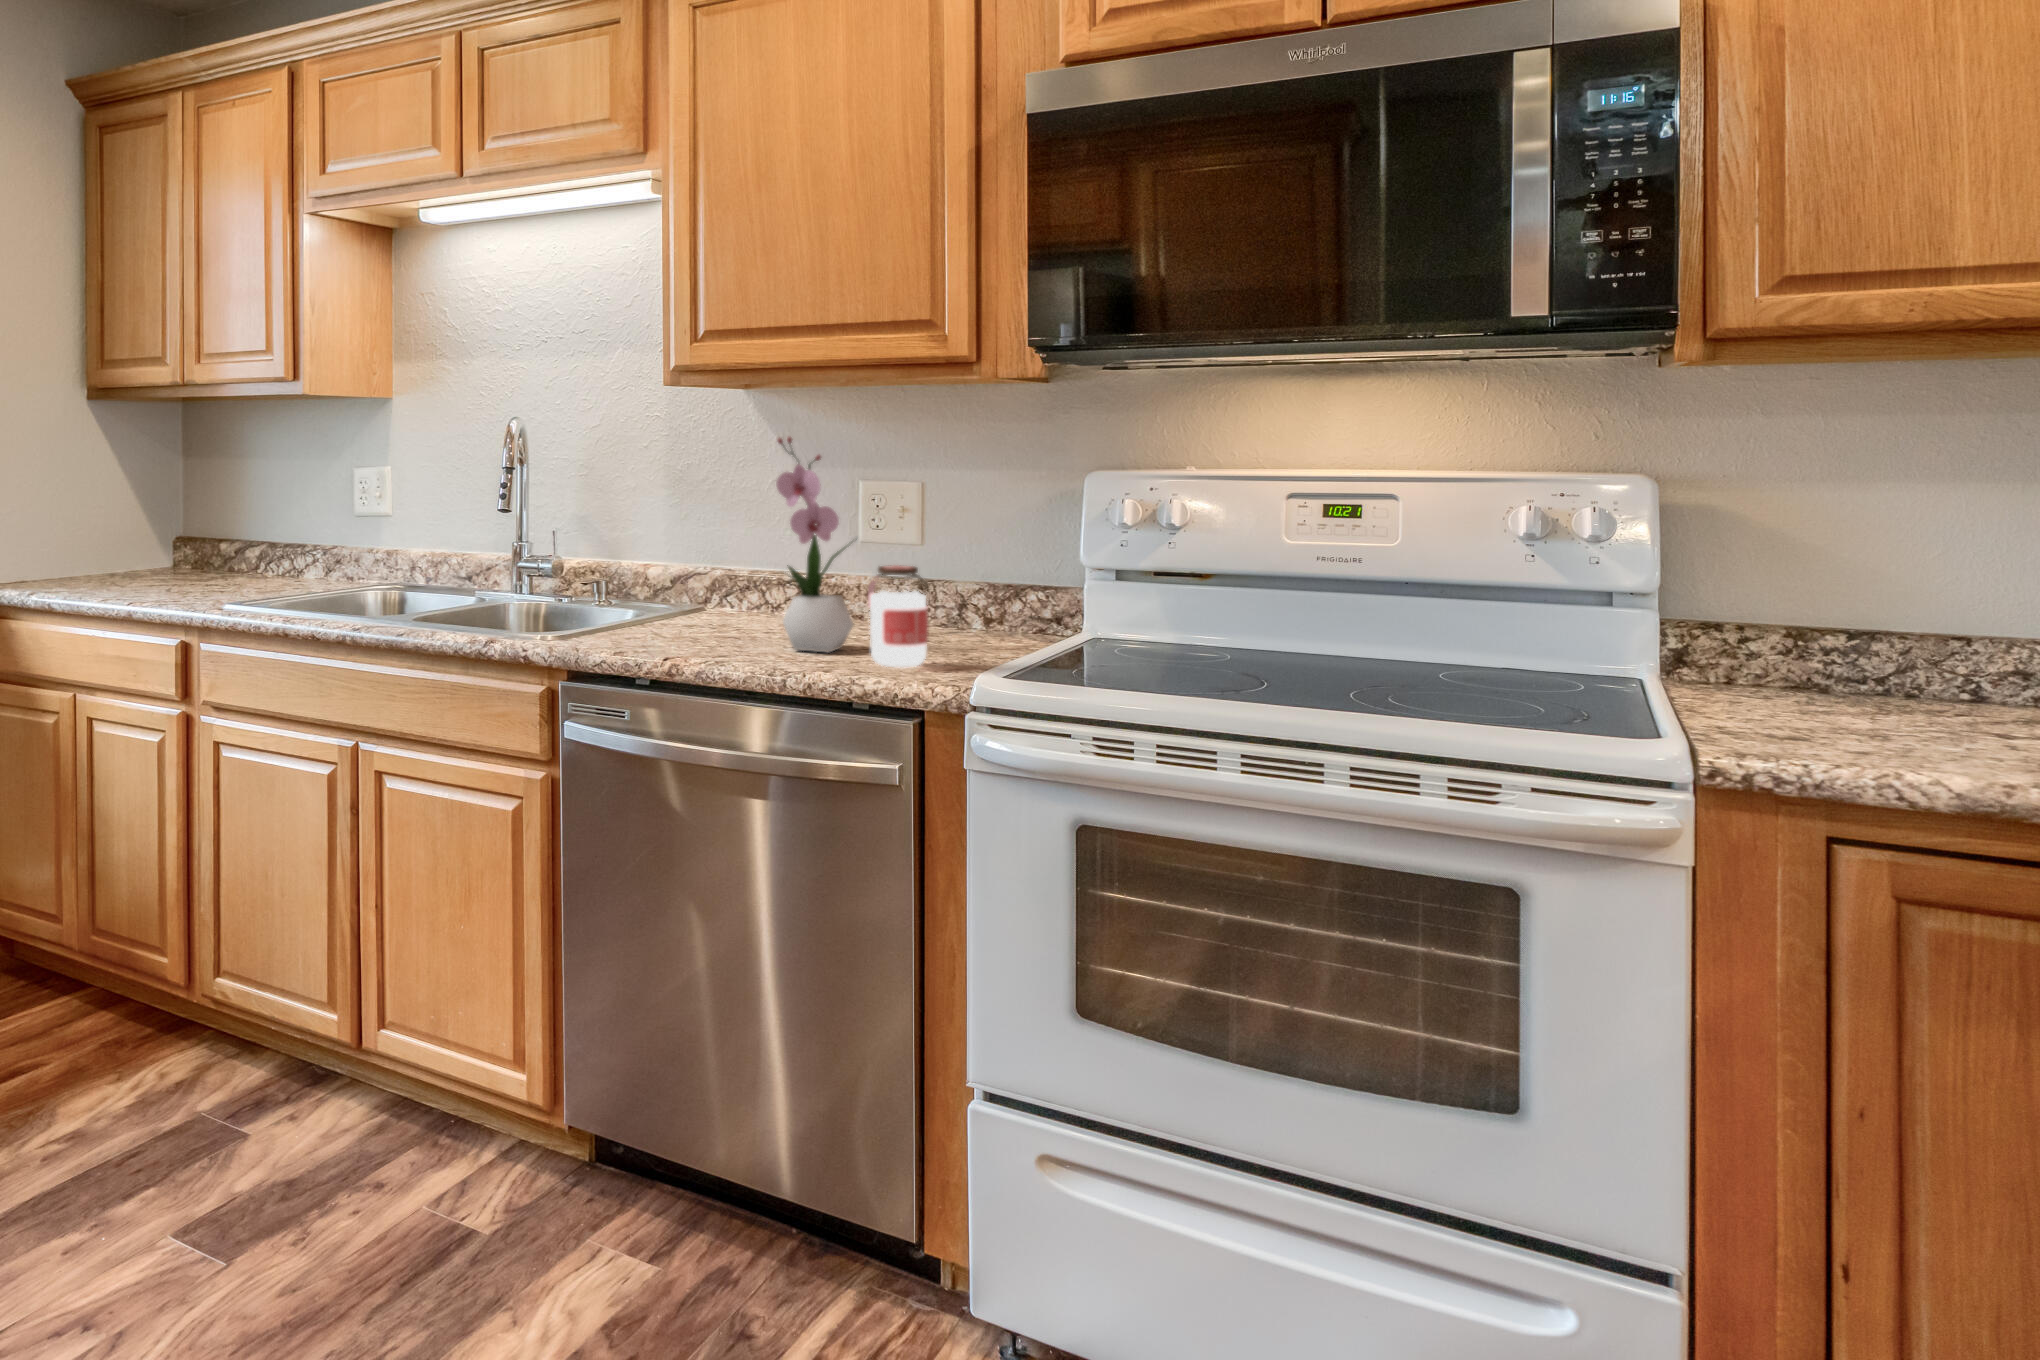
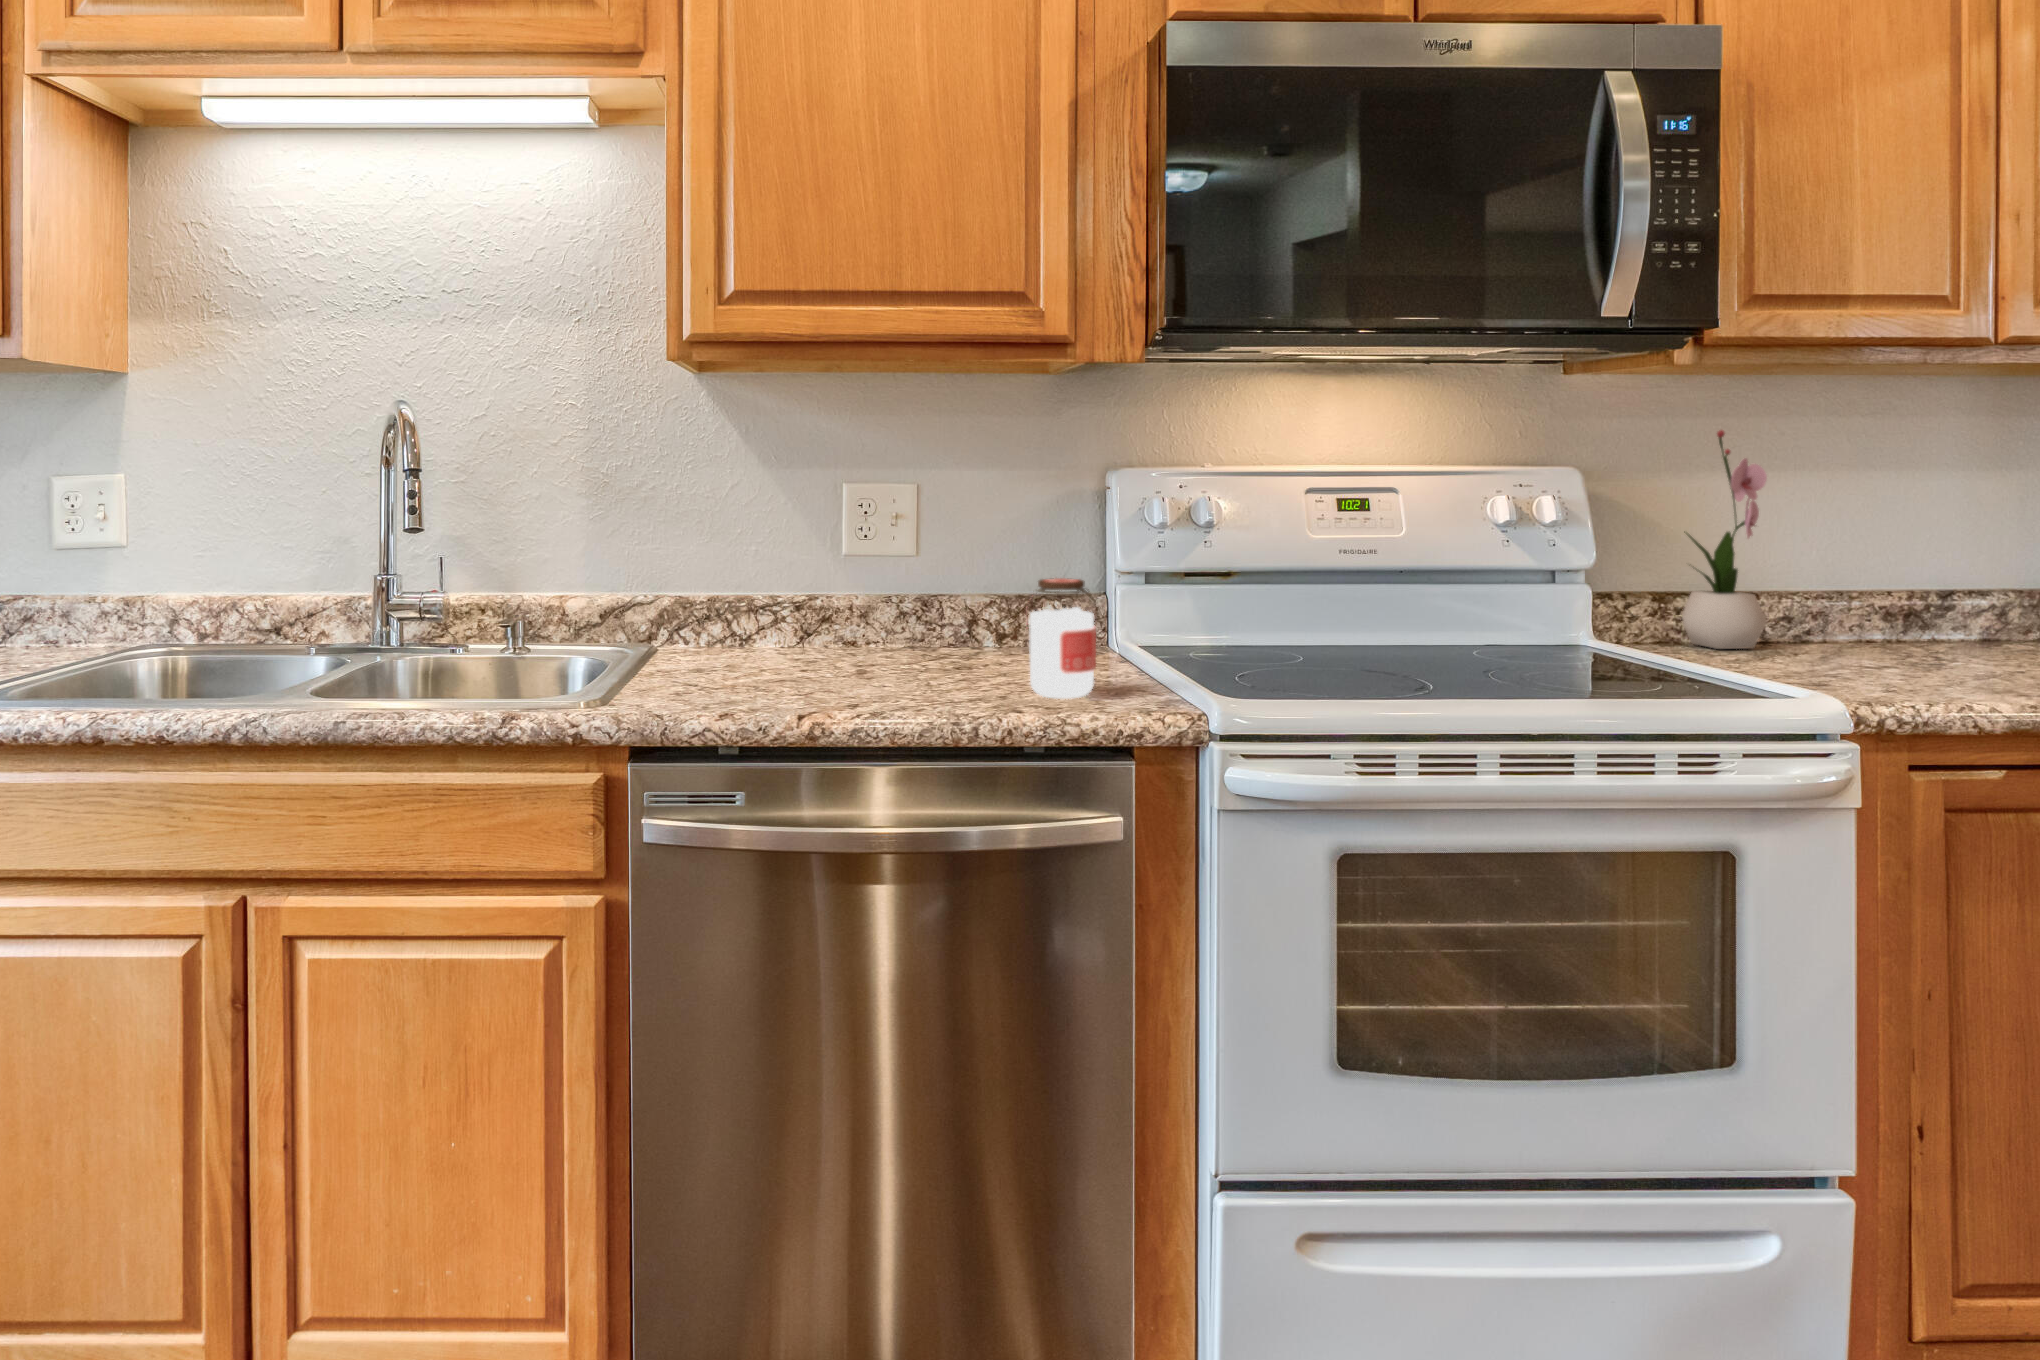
flower arrangement: present [776,437,853,652] -> present [1682,430,1767,649]

